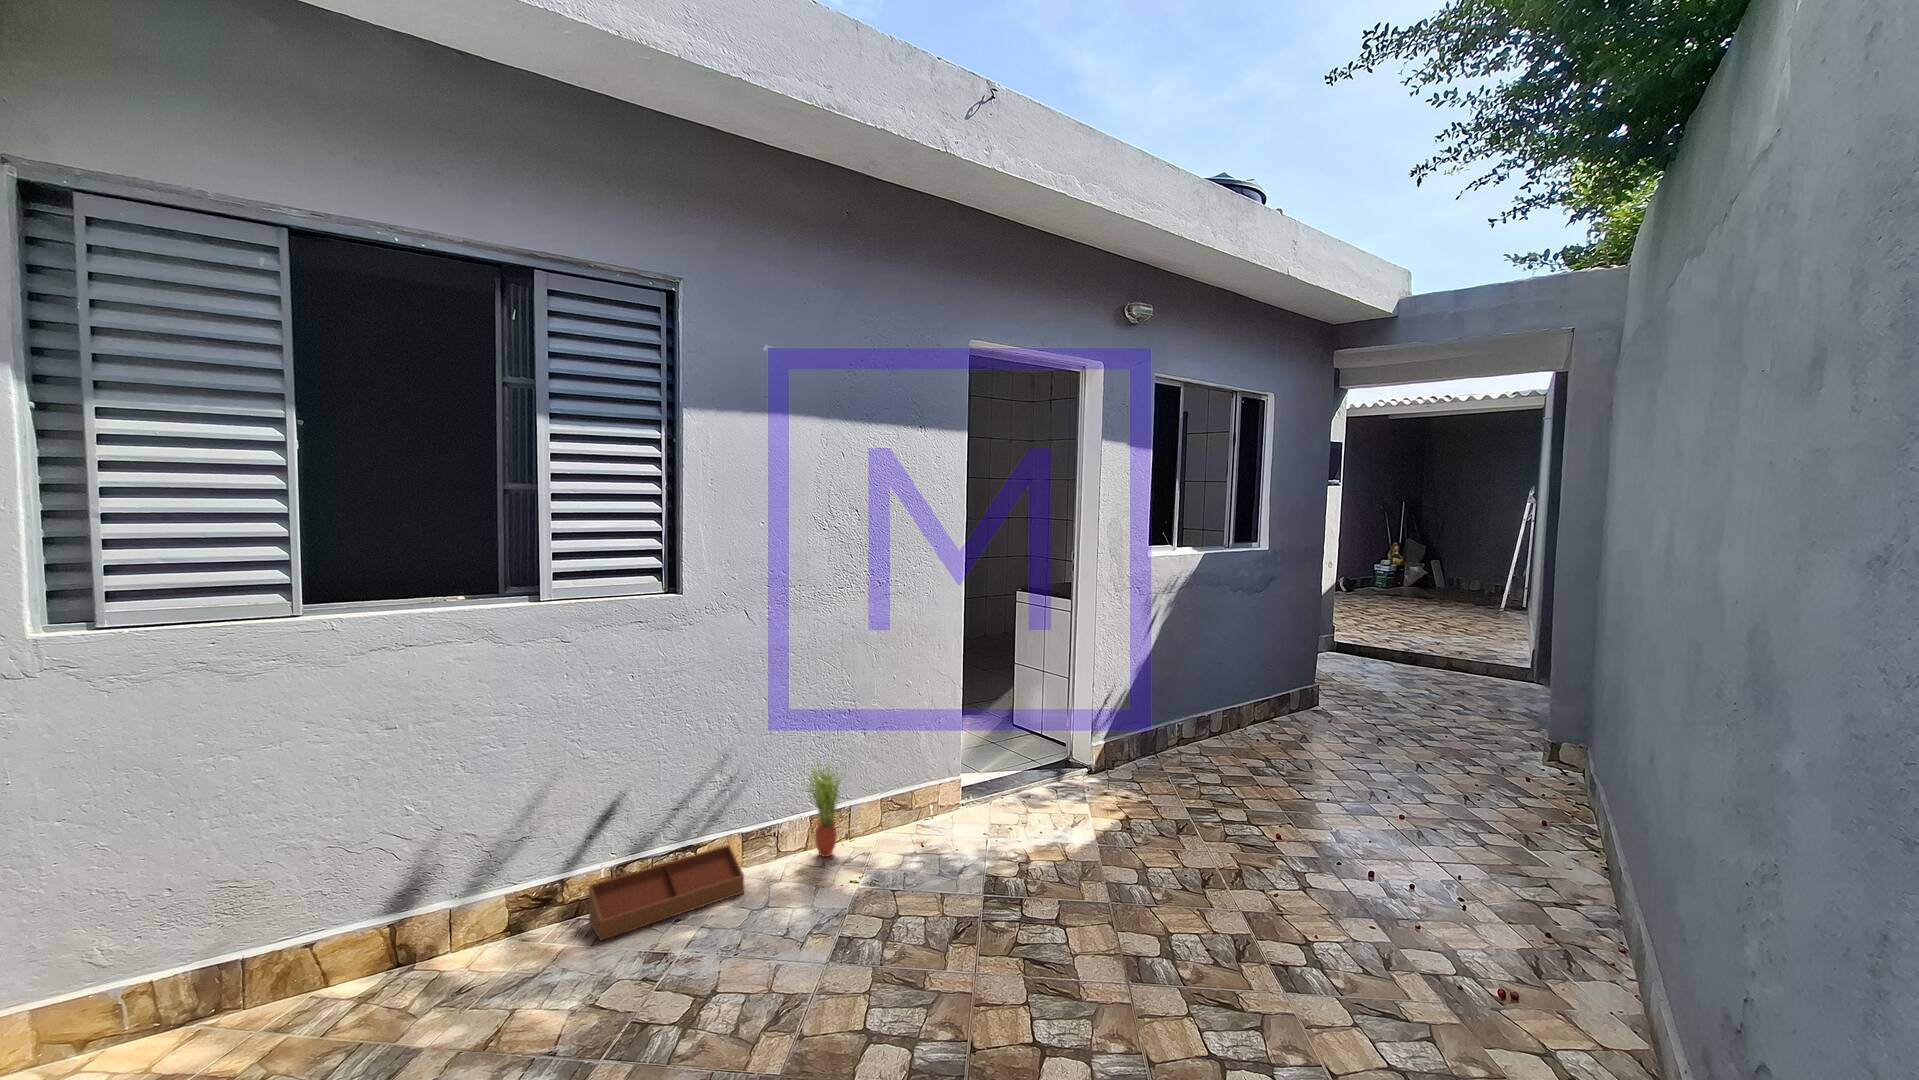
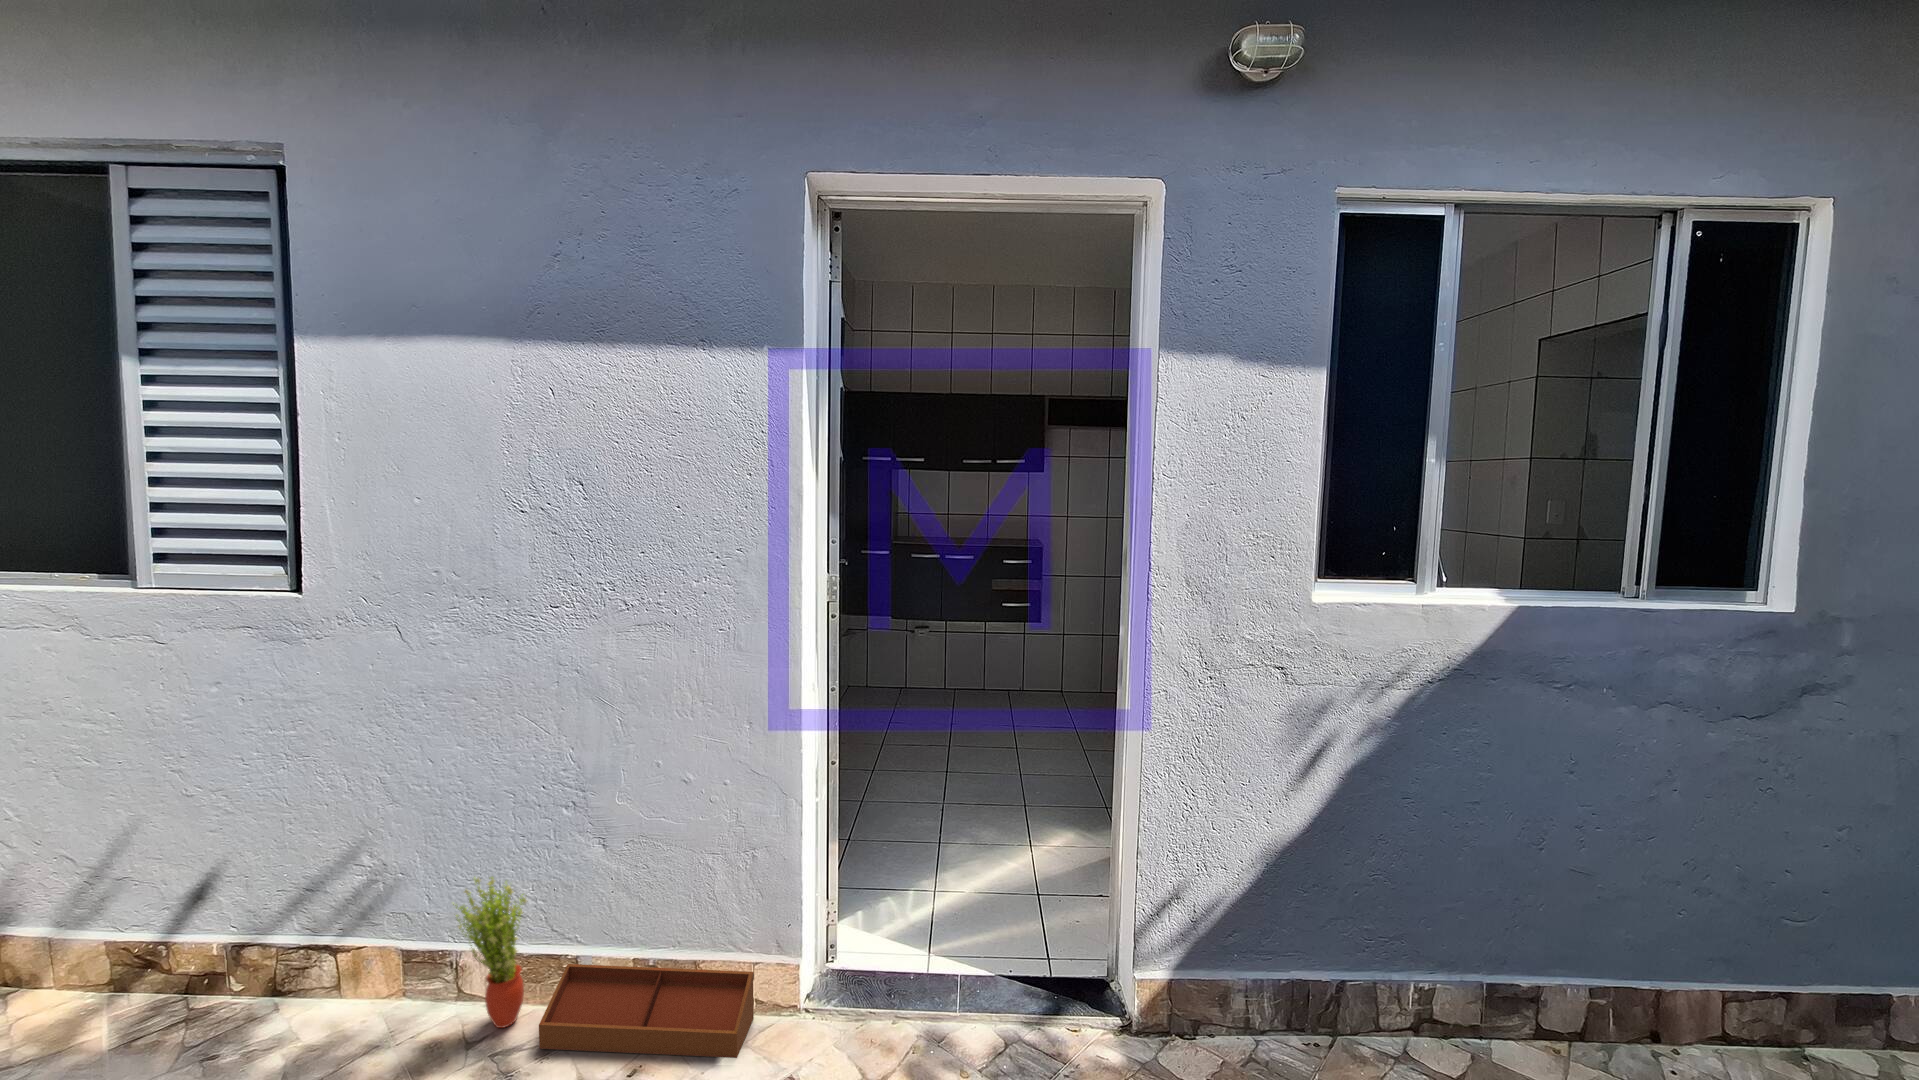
storage bin: present [589,845,744,940] -> present [539,964,754,1058]

